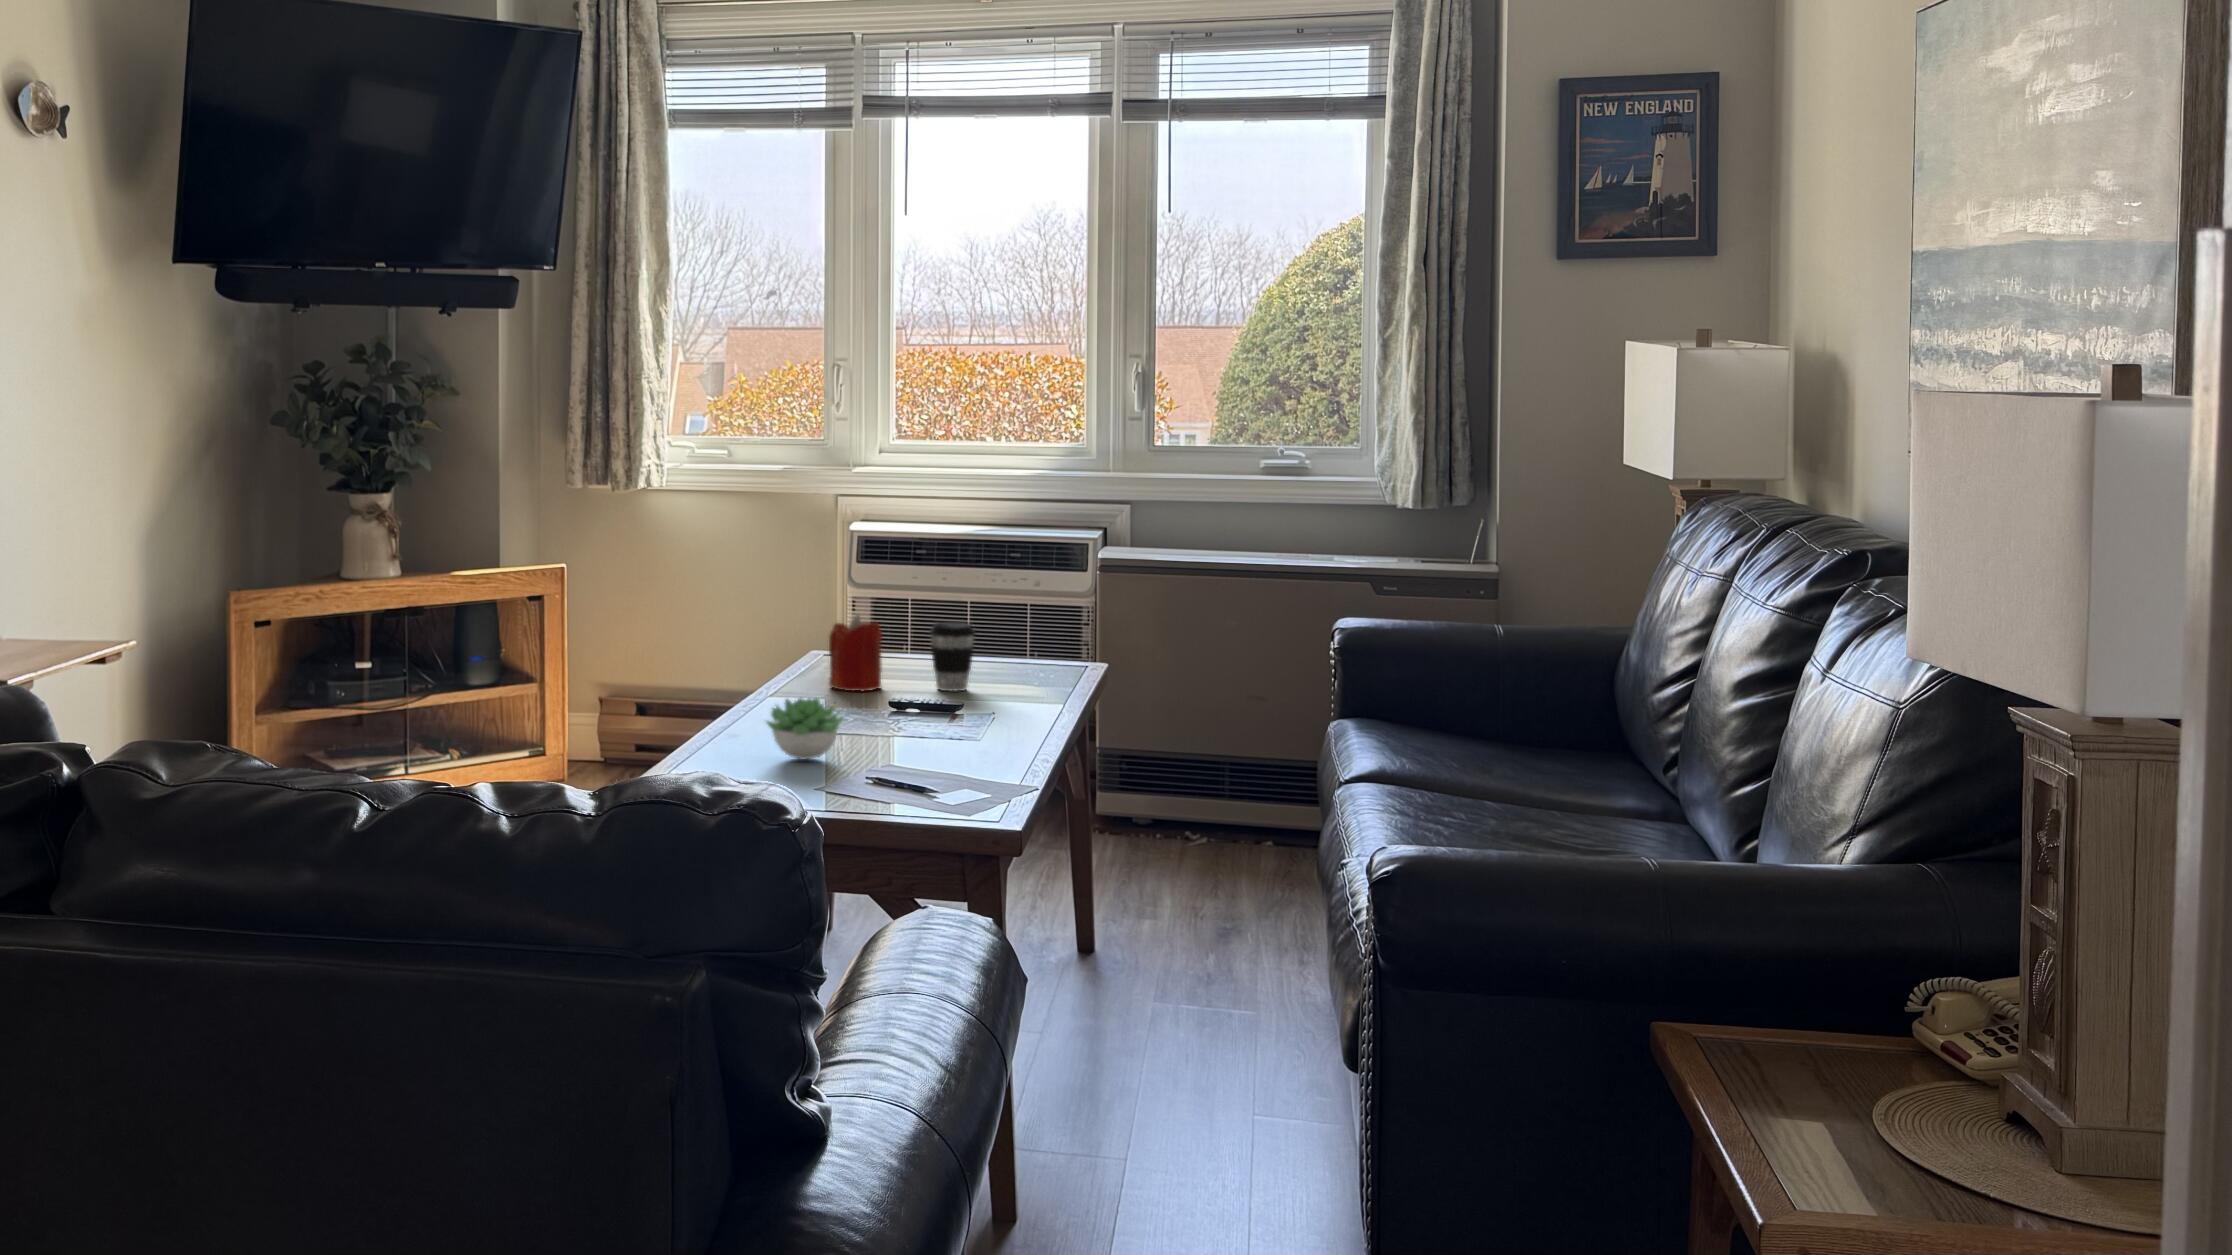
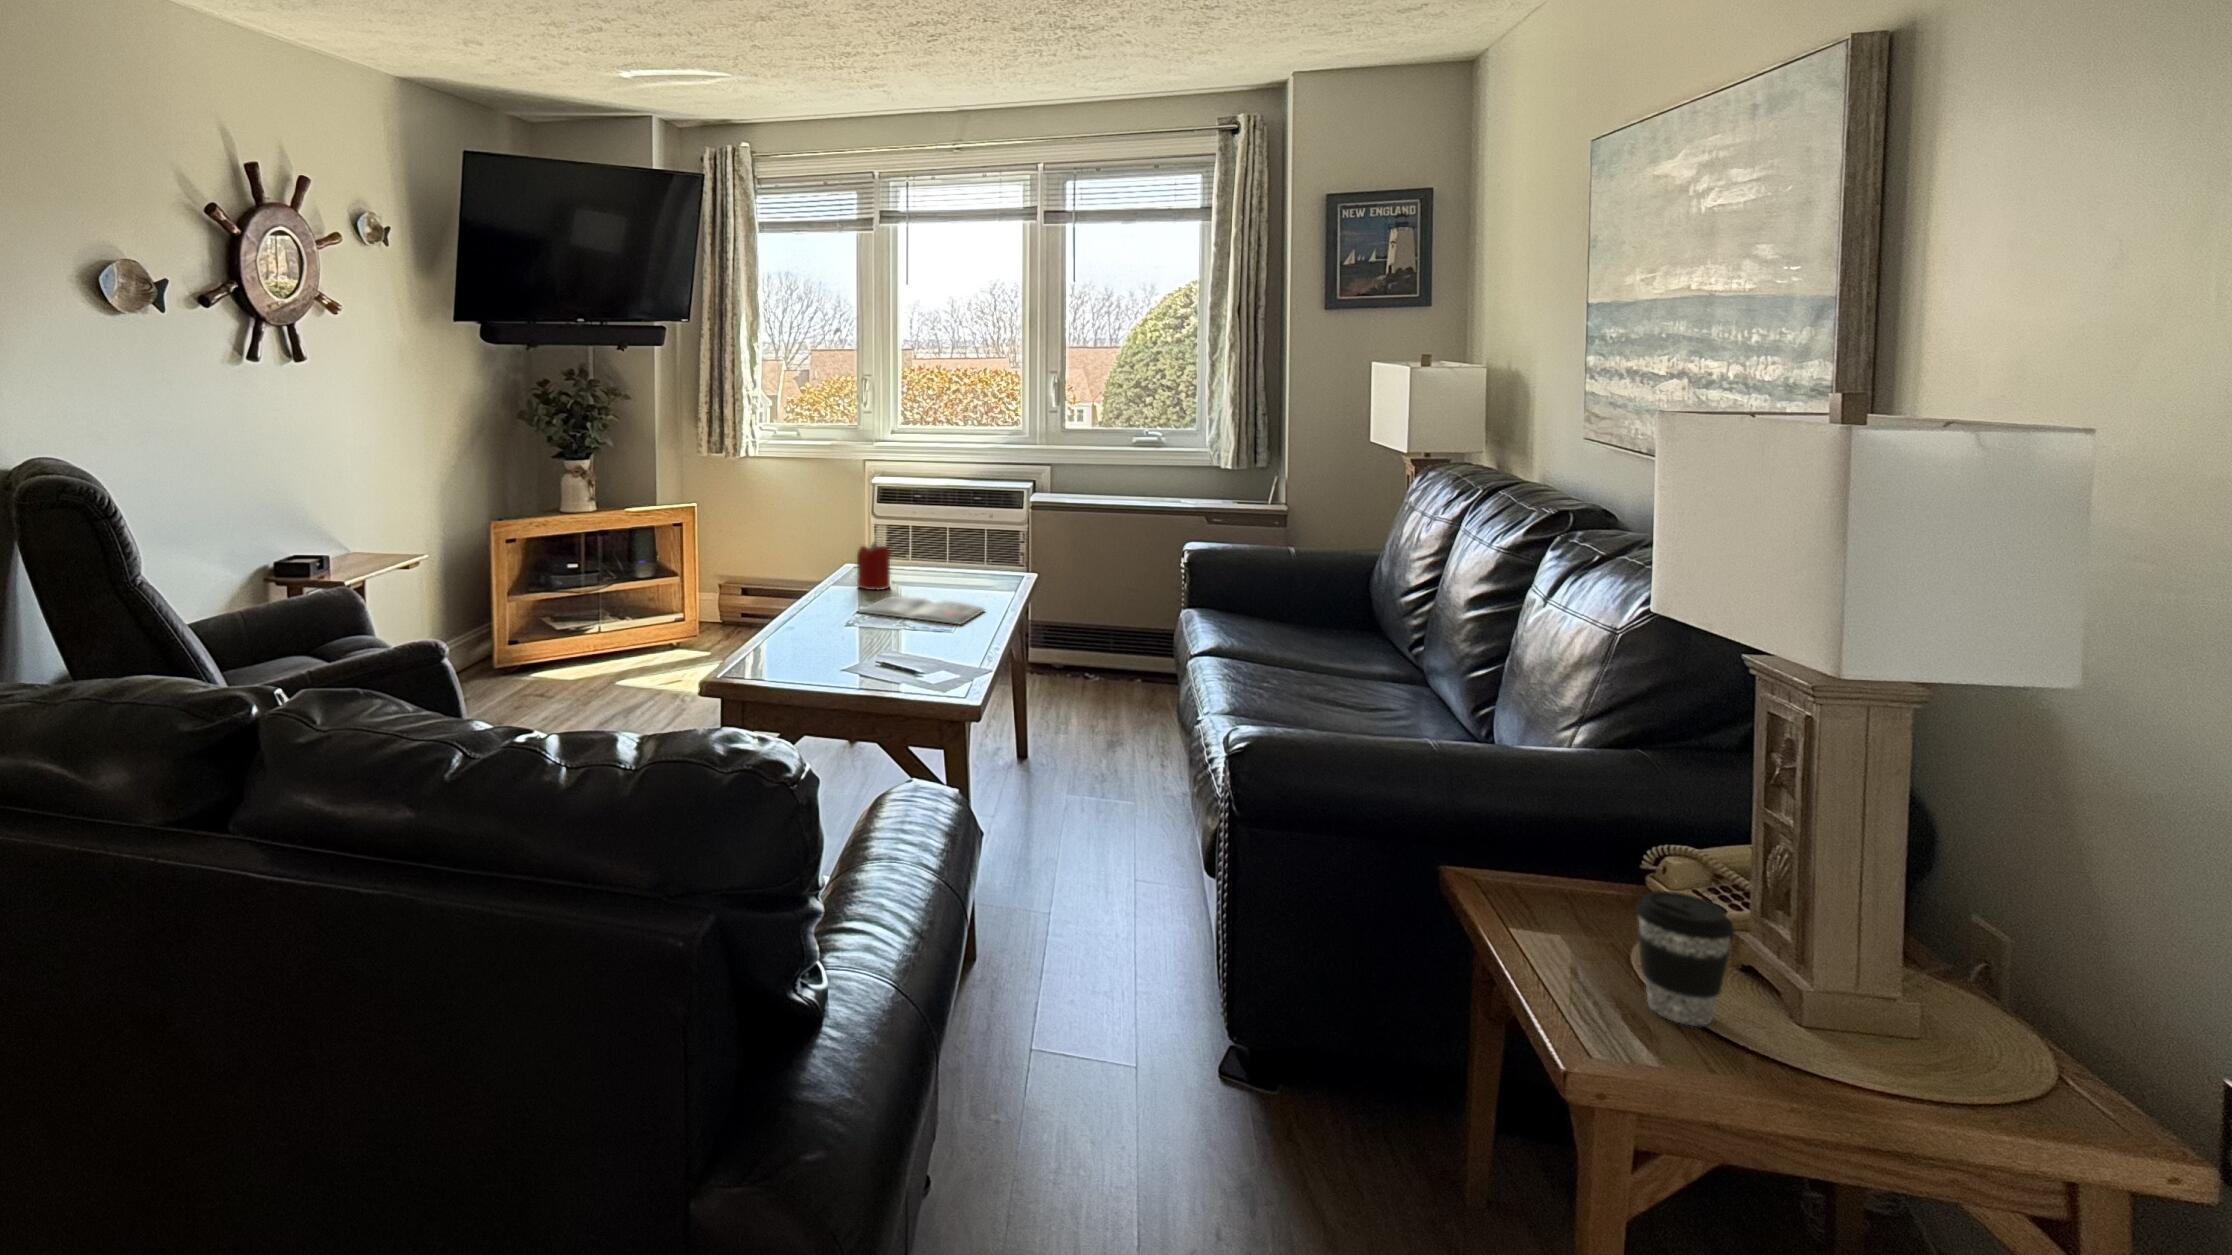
coffee cup: present [930,622,975,691] -> present [1636,891,1734,1026]
succulent plant: present [766,698,846,759] -> none [812,600,866,641]
magazine: none [830,699,1029,738] -> present [859,596,985,624]

